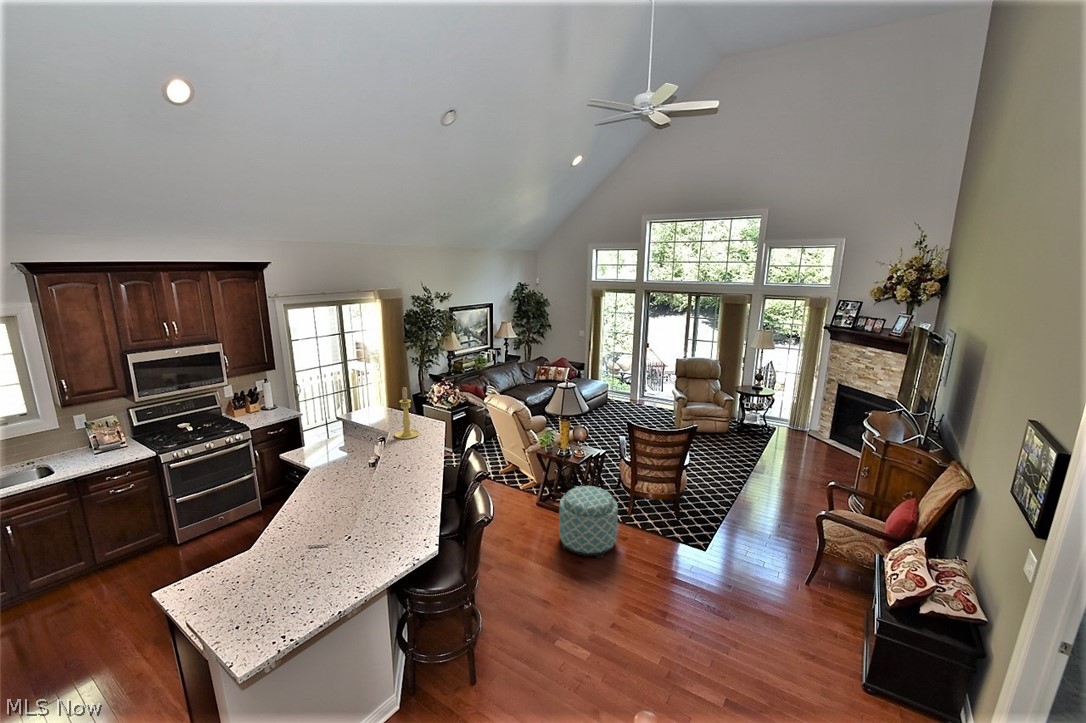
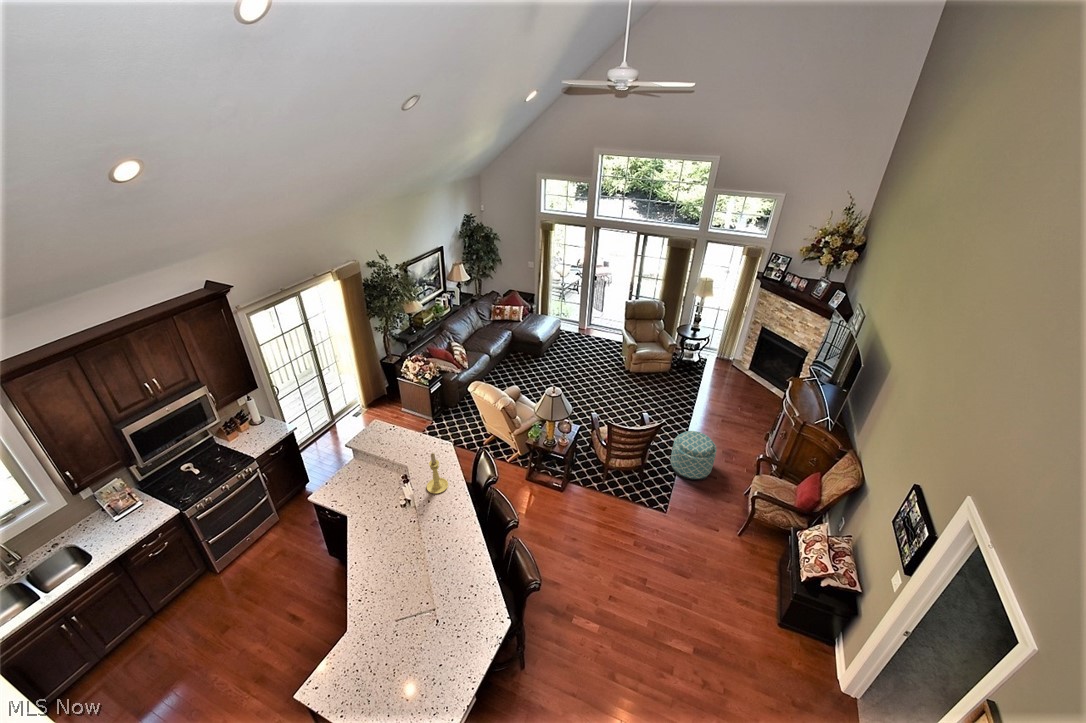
ottoman: present [559,486,618,558] -> present [670,431,717,480]

